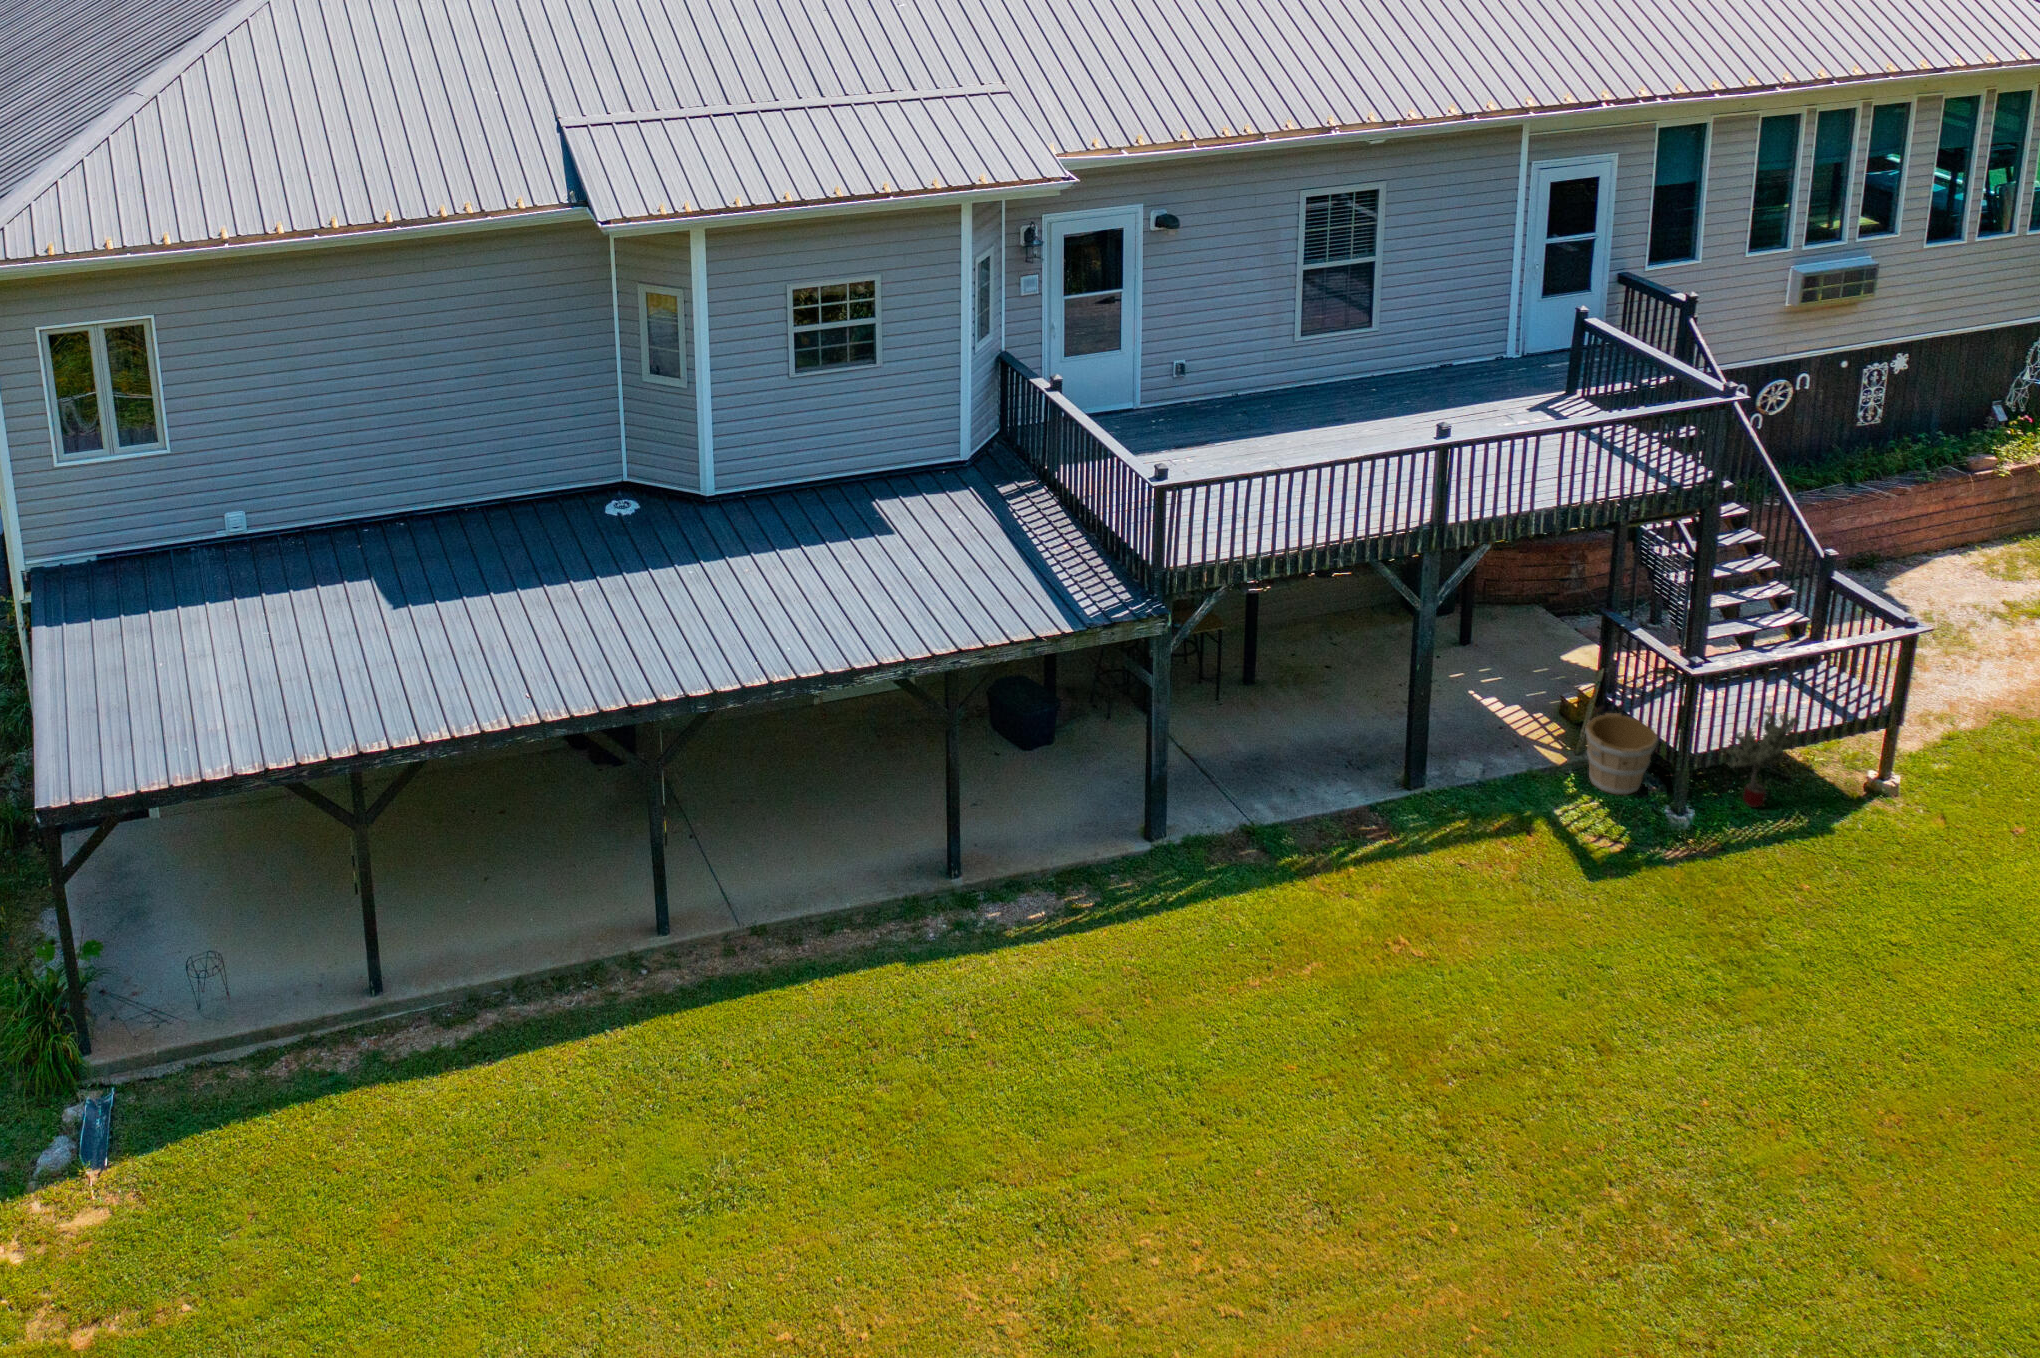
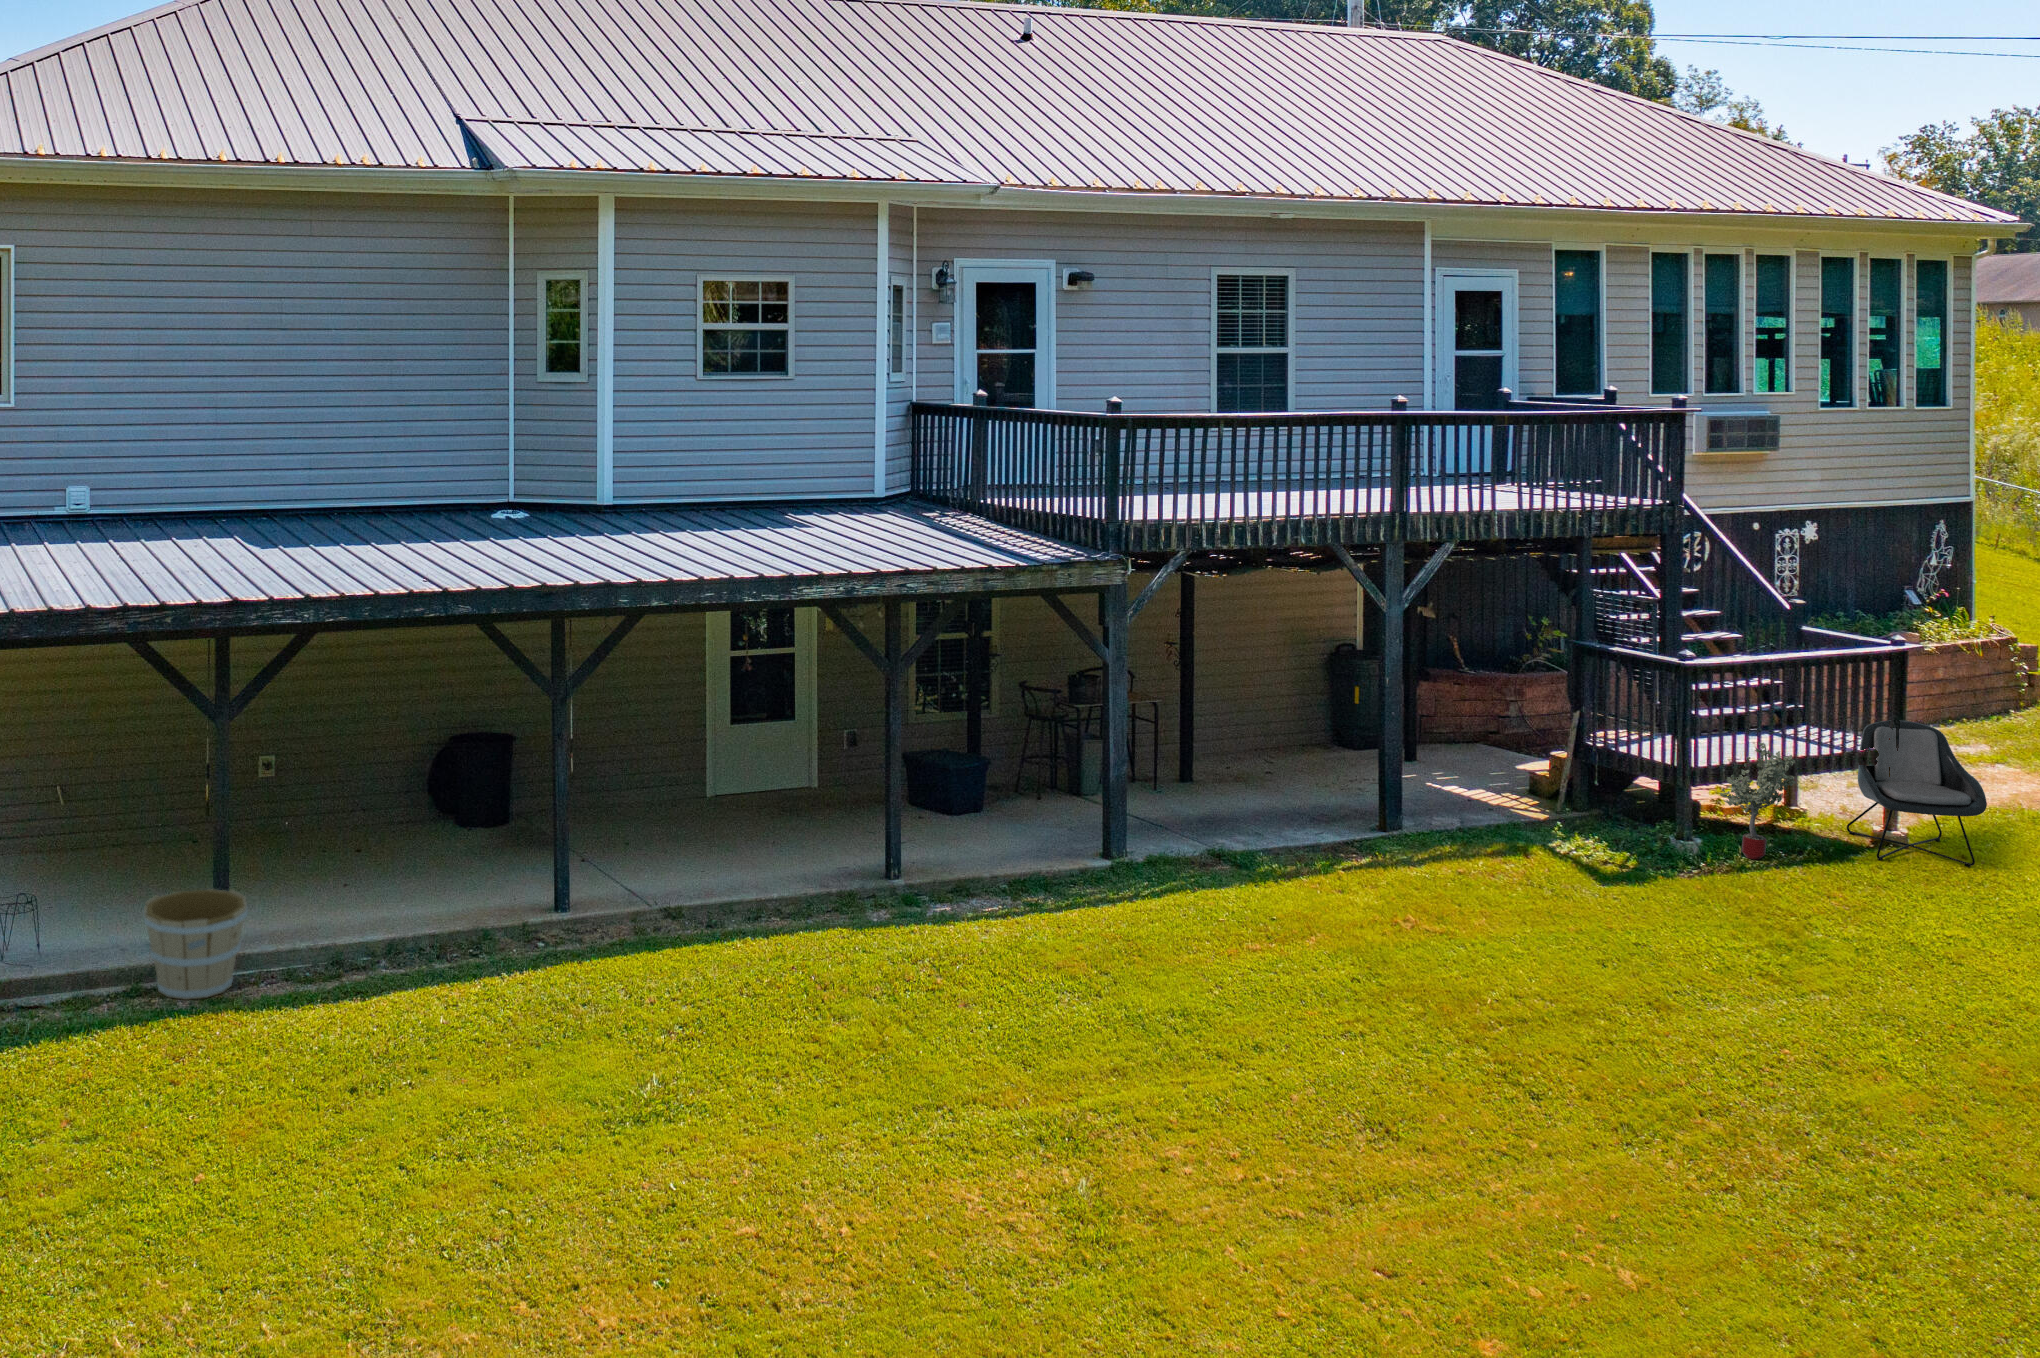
lounge chair: none [1853,670,1978,815] -> present [1847,720,1987,867]
wooden bucket: present [1585,713,1658,795] -> present [144,889,248,1000]

